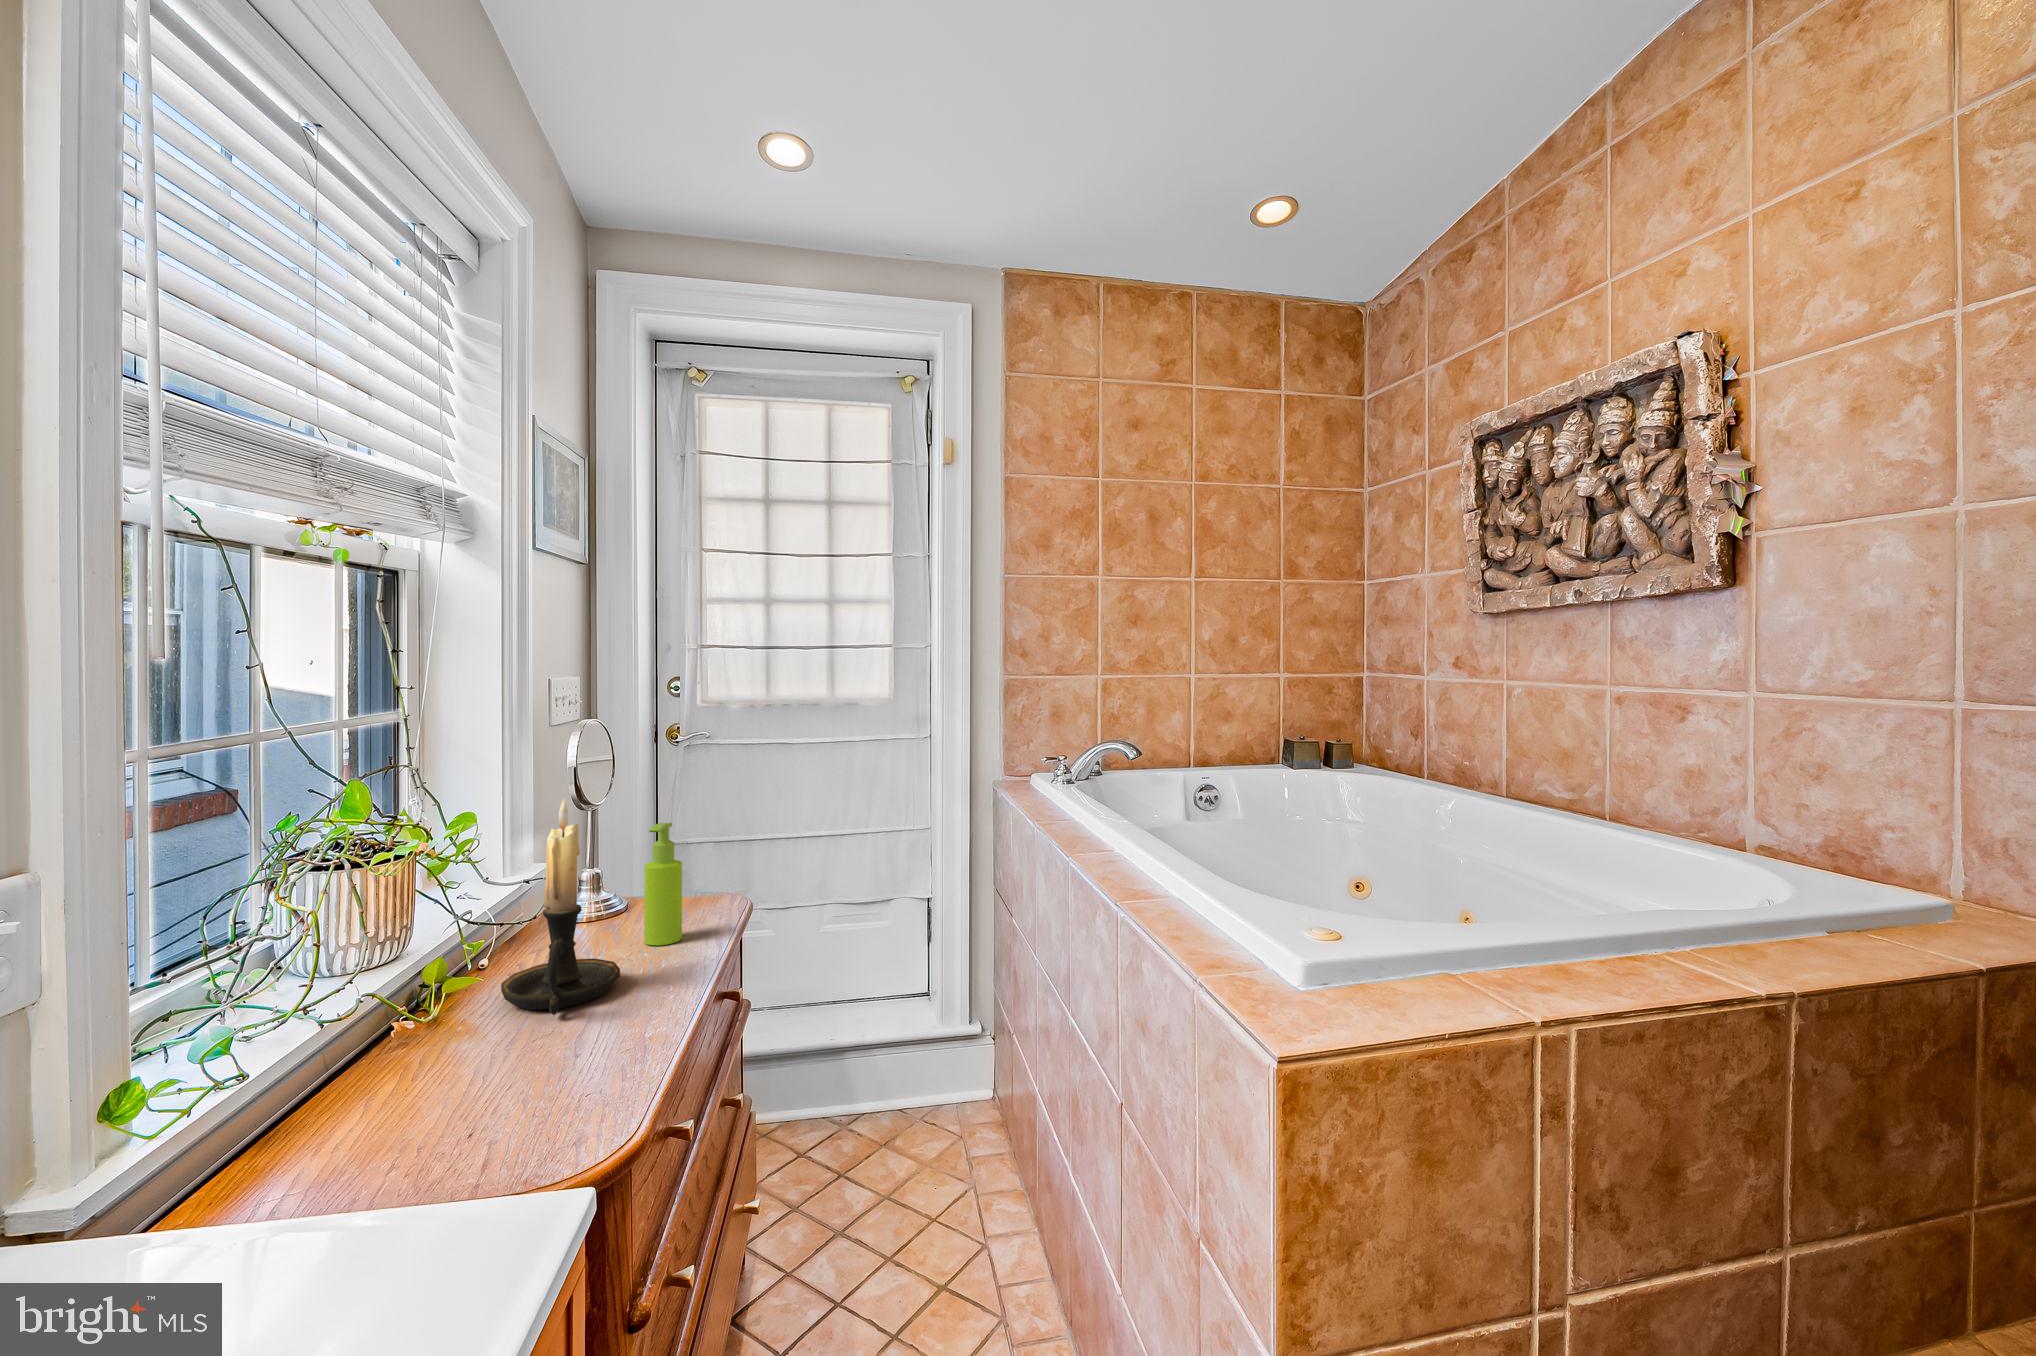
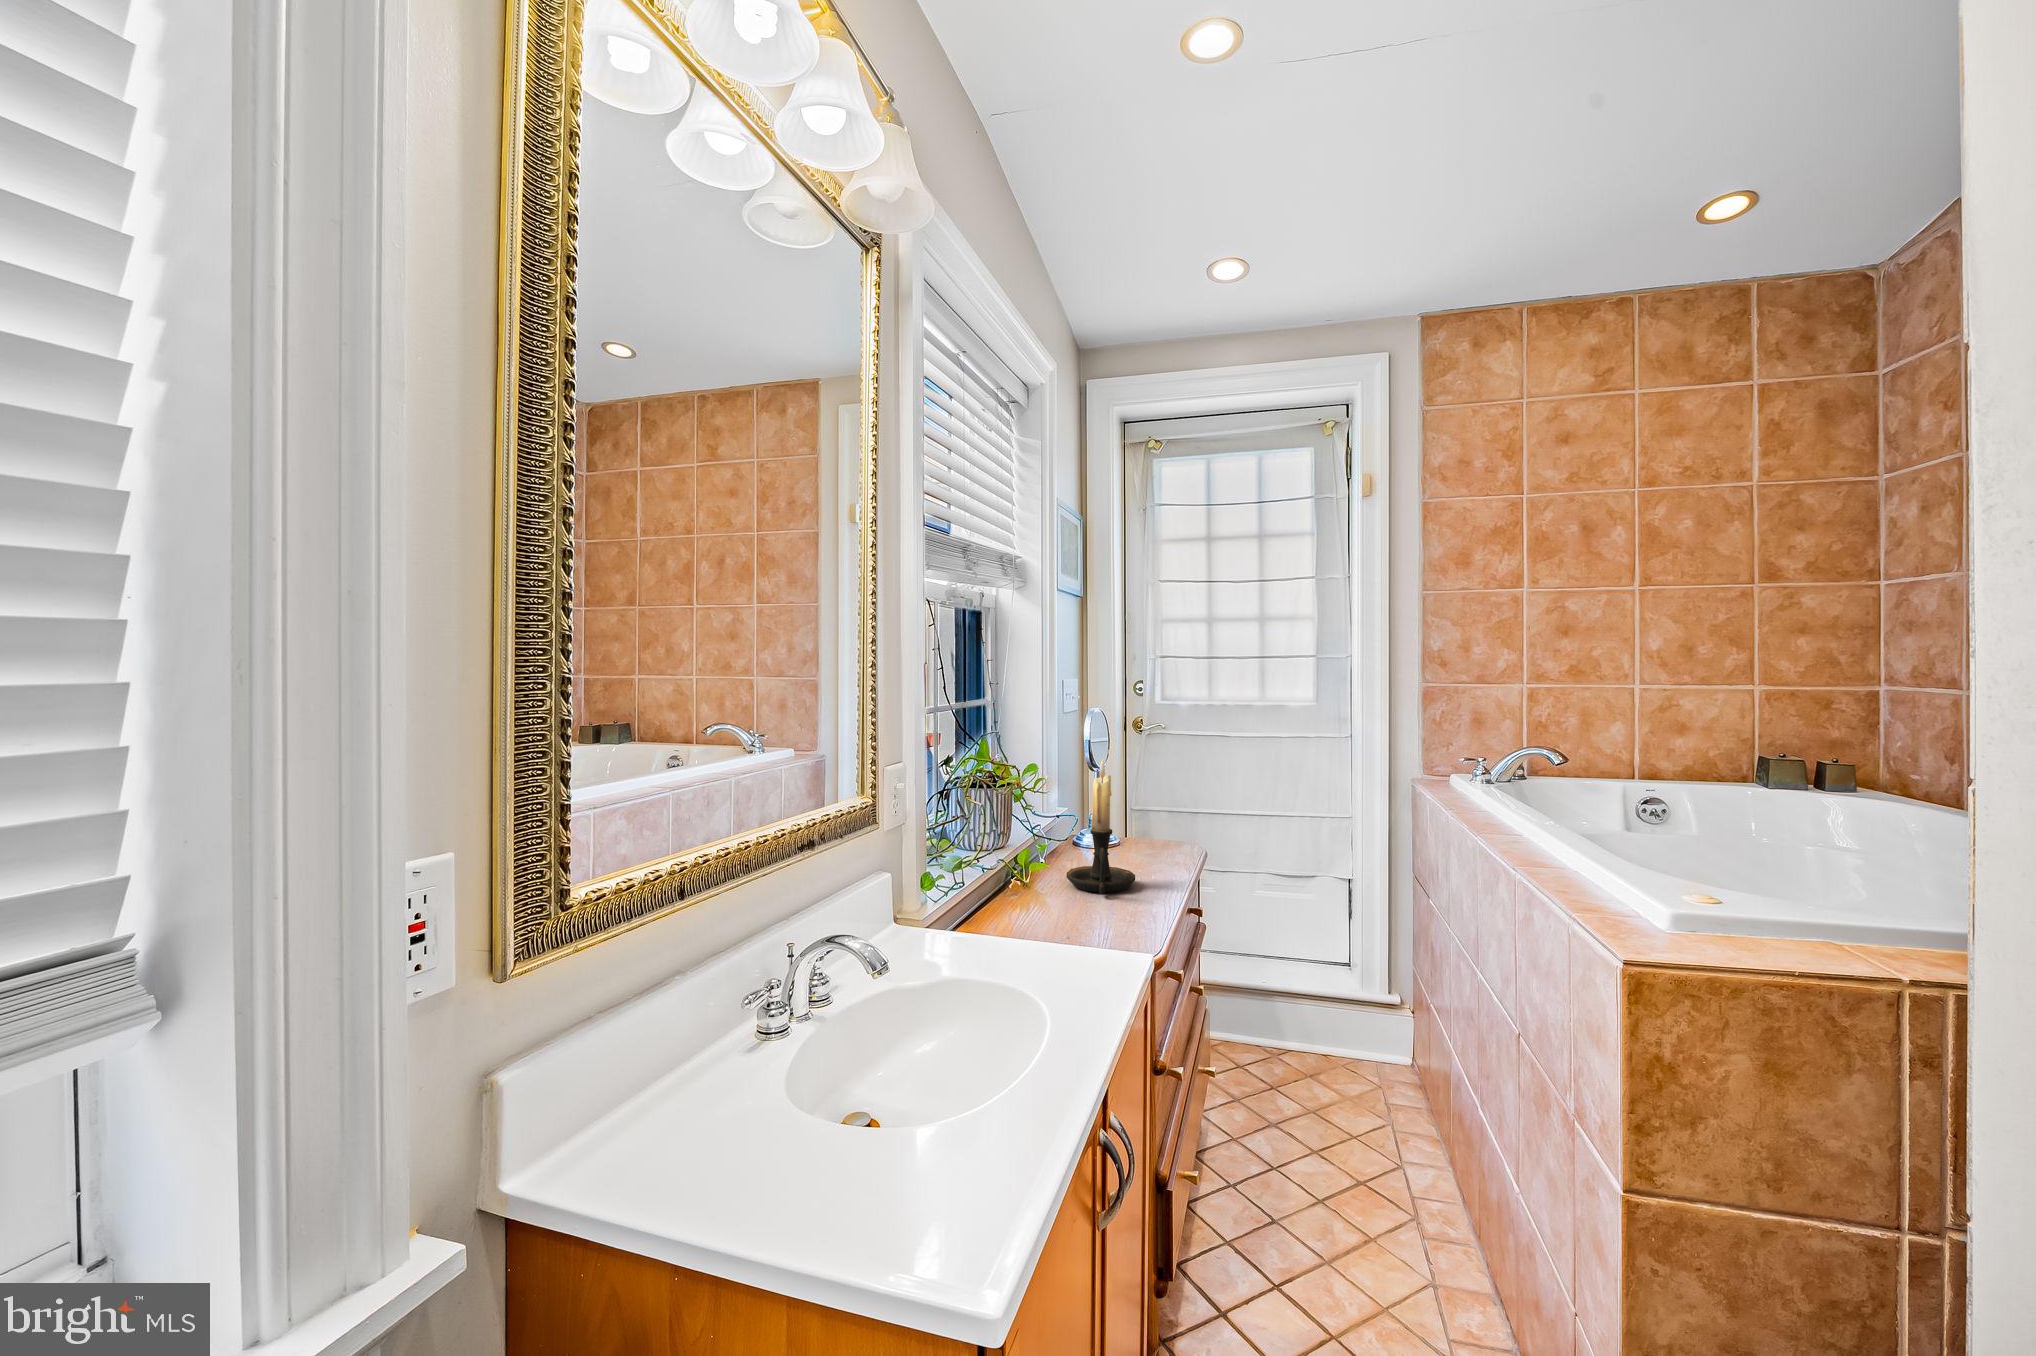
soap dispenser: present [644,823,682,945] -> none [1141,783,1166,868]

